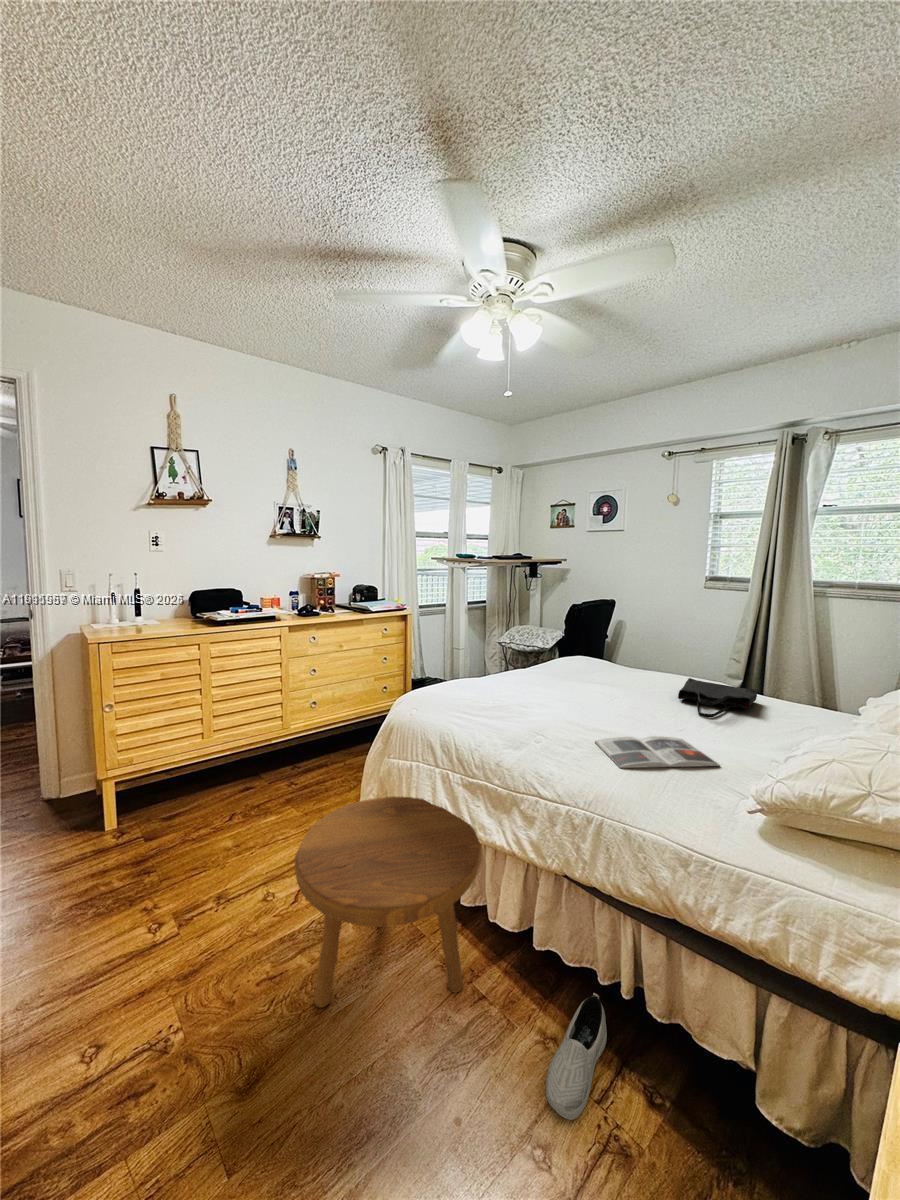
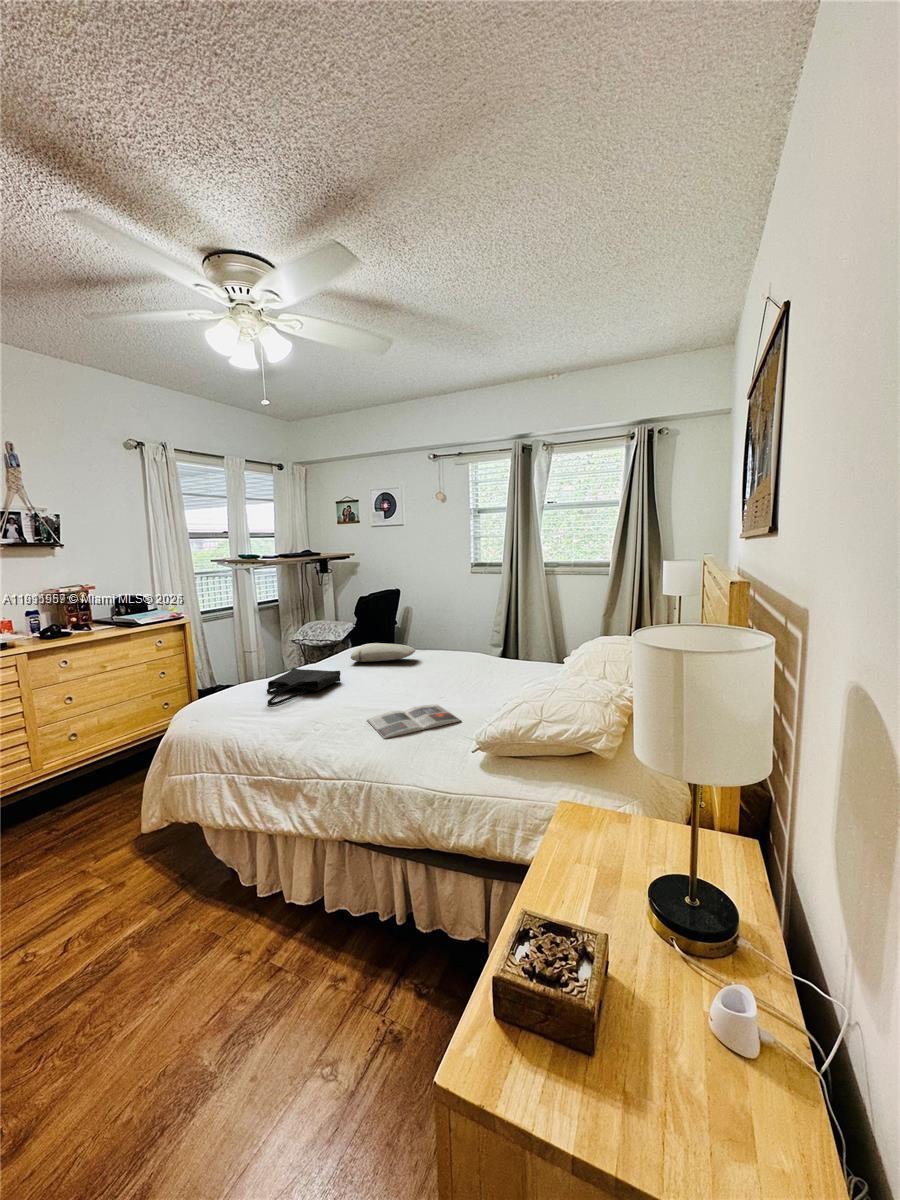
pillow: none [564,655,640,676] -> present [351,643,416,662]
tote bag: present [678,678,757,718] -> present [267,668,340,705]
footstool: present [295,796,480,1008] -> none [52,808,268,1047]
shoe: present [546,993,607,1120] -> none [336,928,389,1034]

